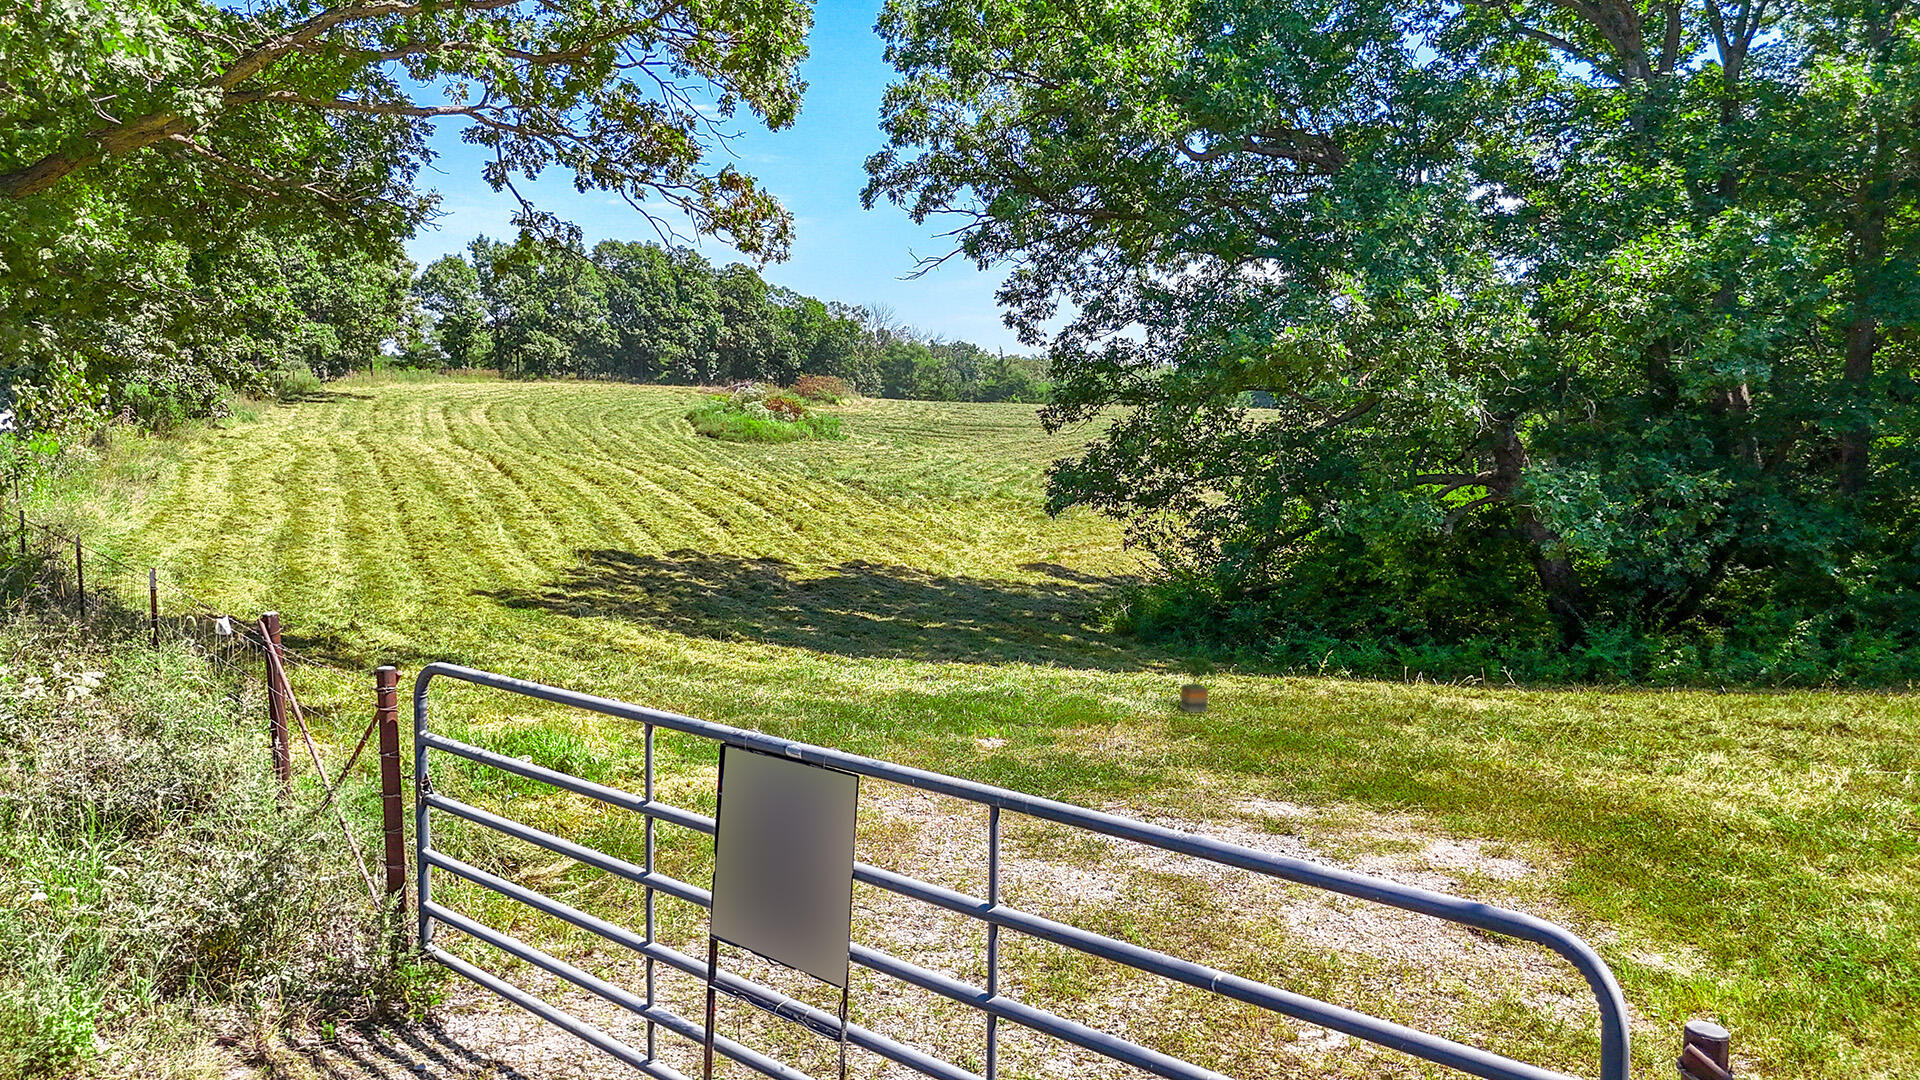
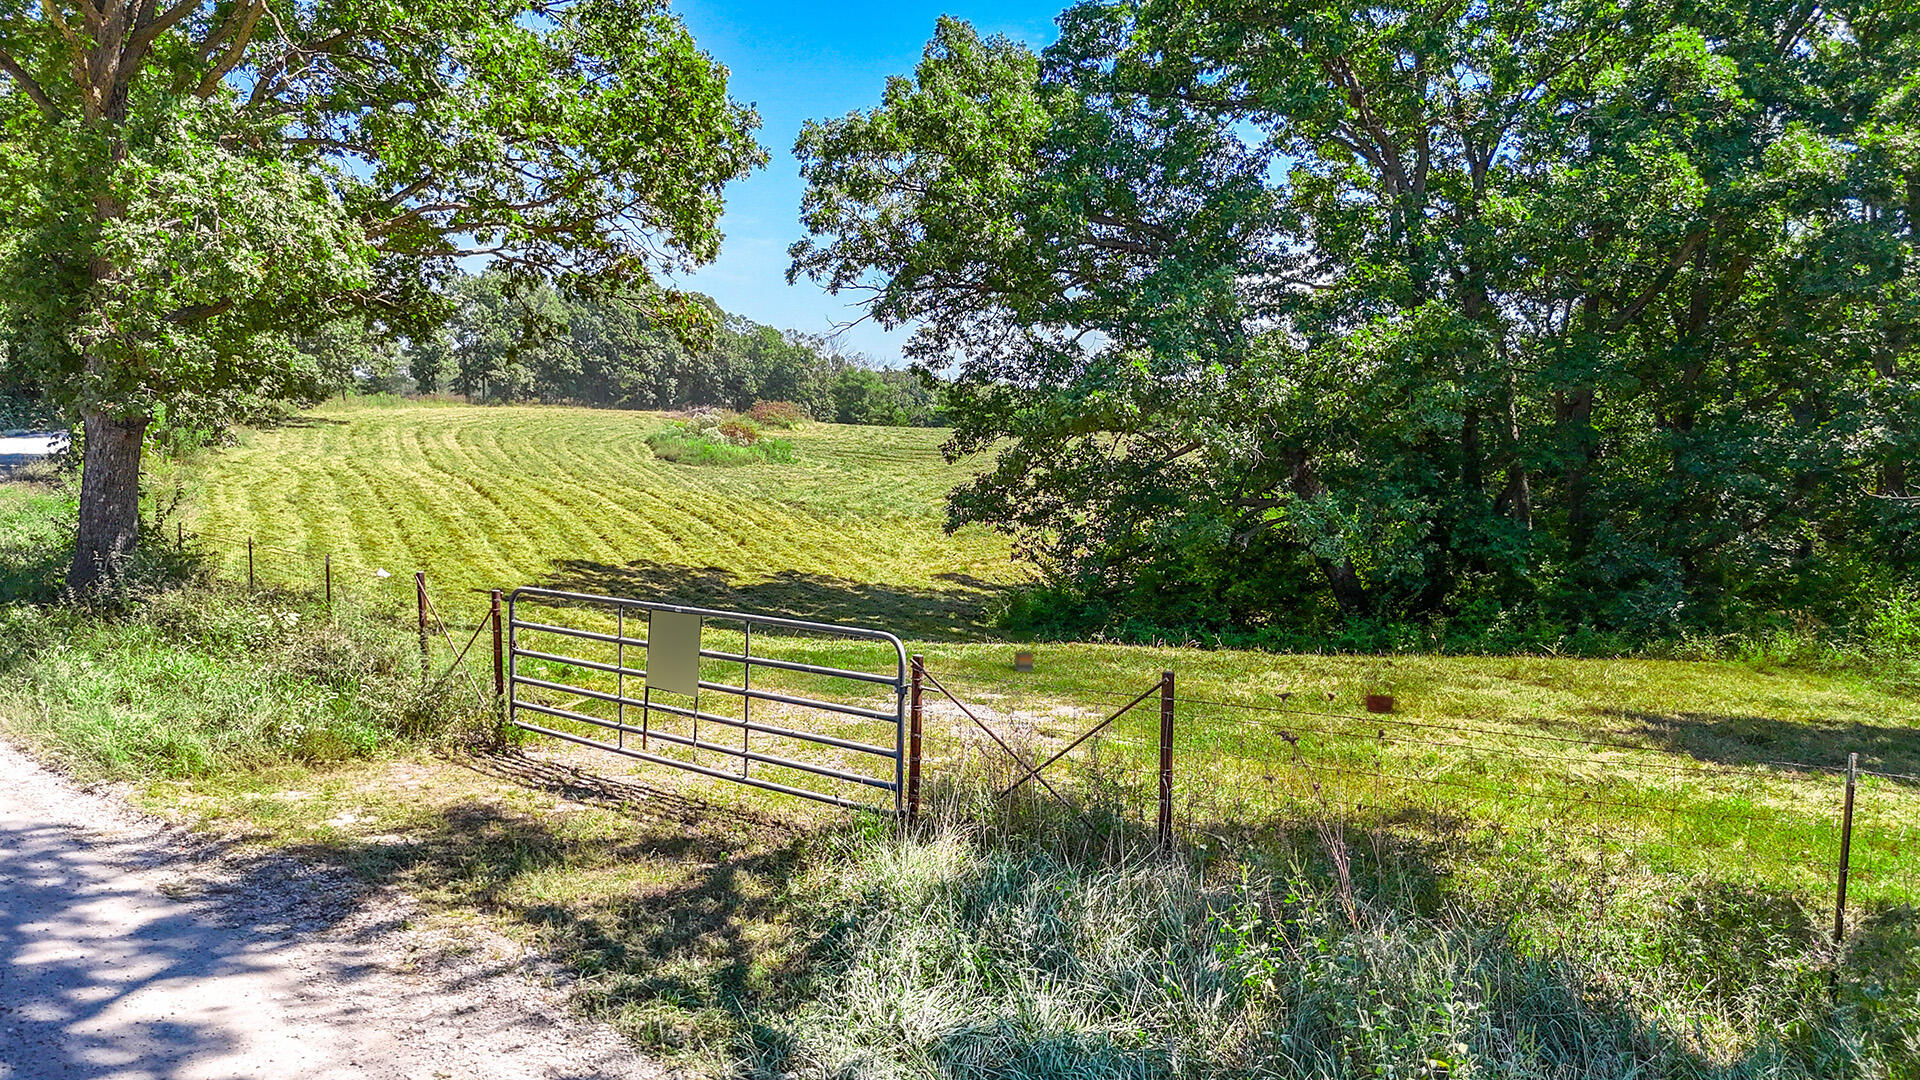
basket: none [1753,751,1809,801] -> present [1365,682,1395,713]

